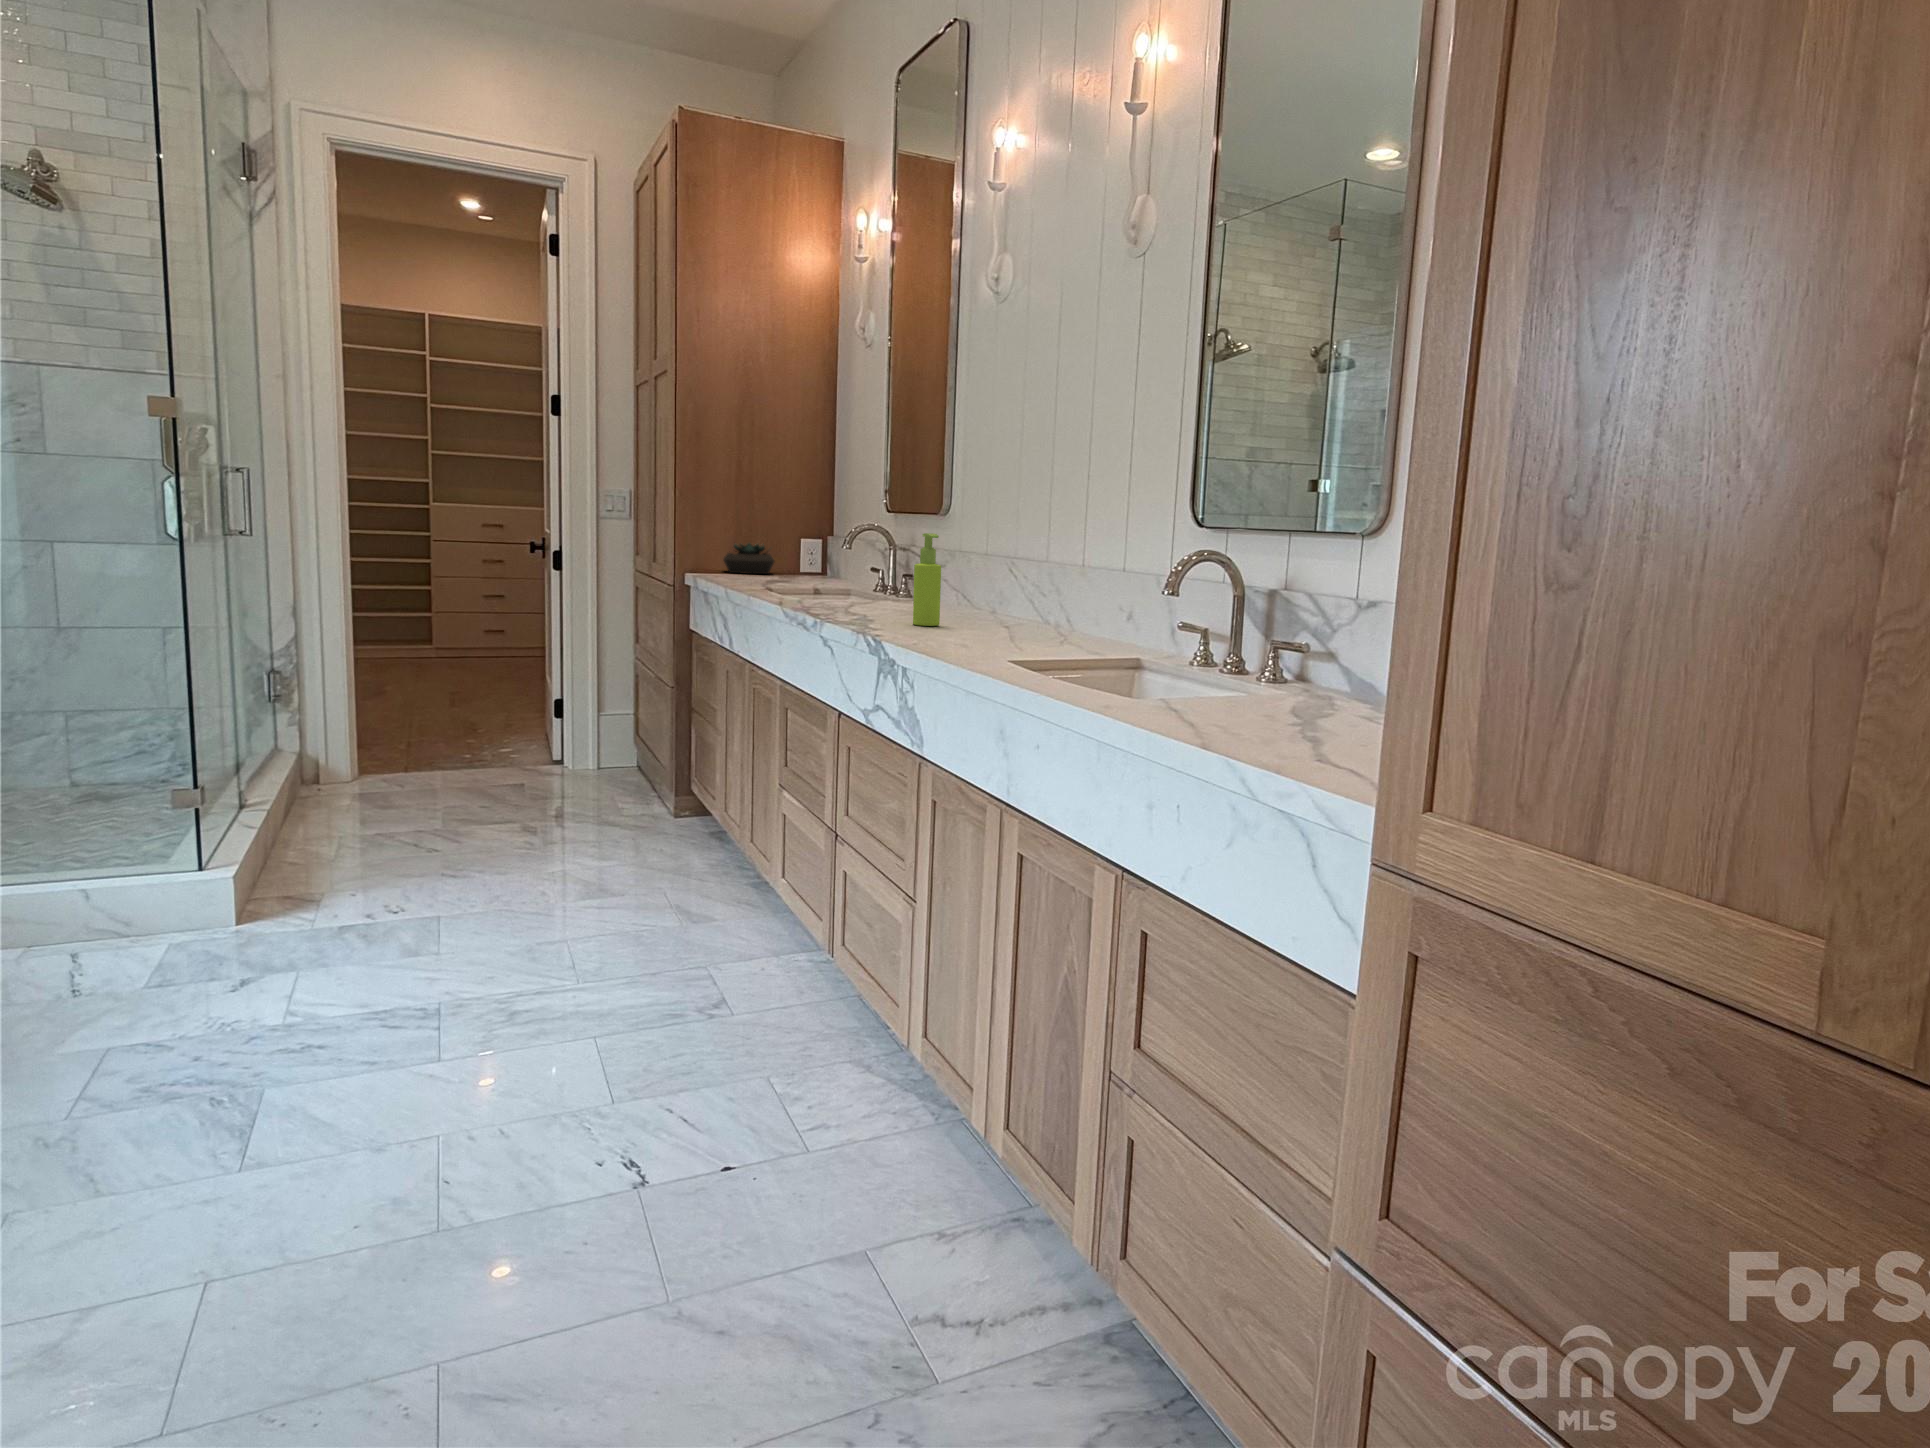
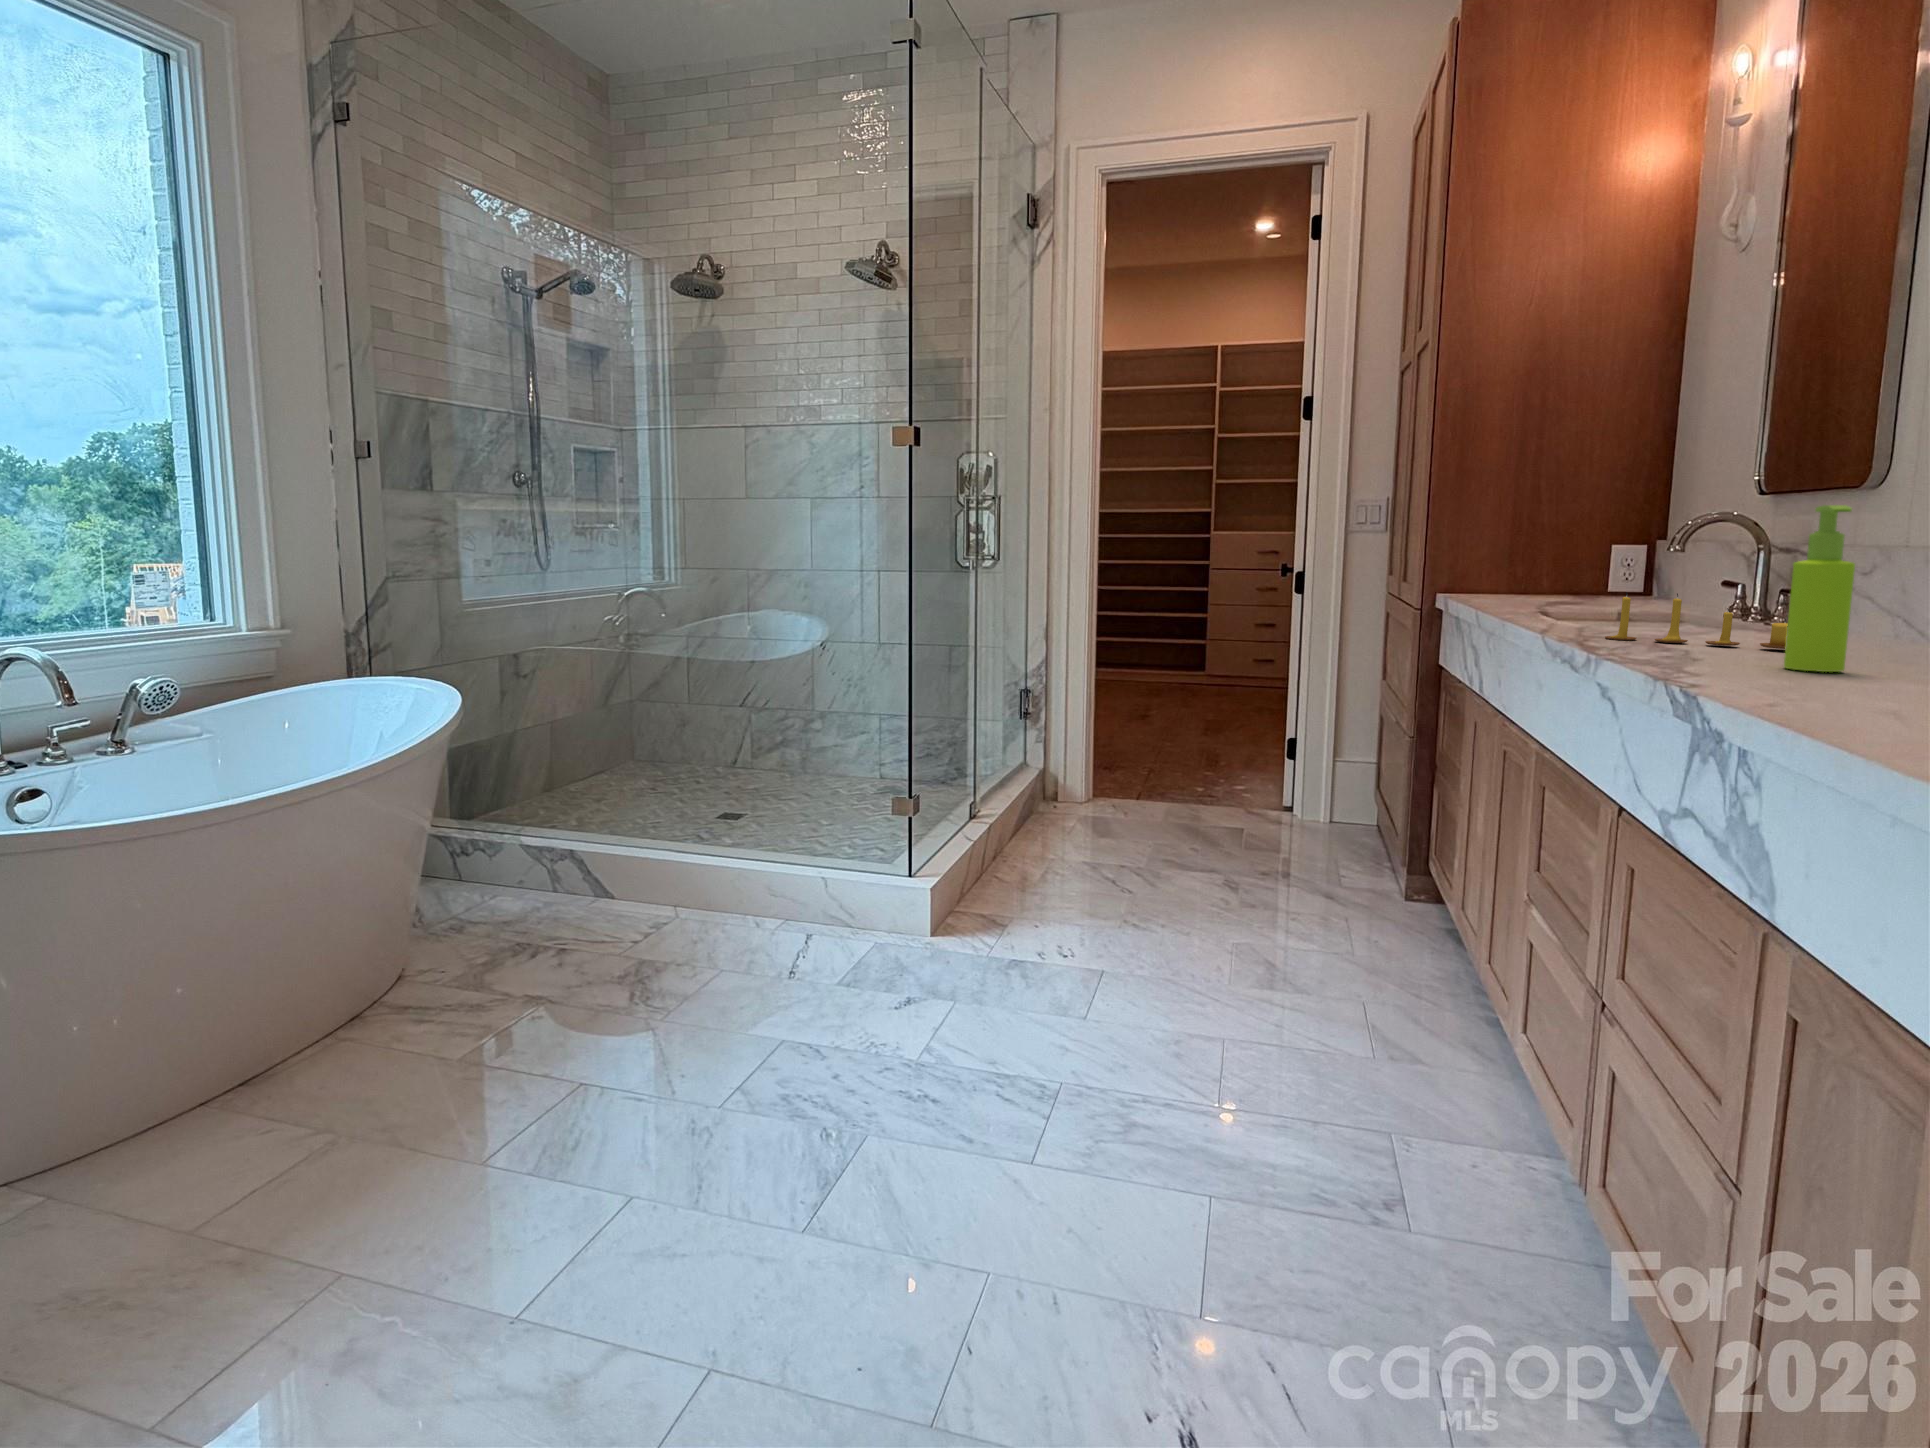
succulent plant: present [723,543,775,574] -> none [1491,552,1569,594]
candle: none [818,579,920,613] -> present [1605,592,1788,649]

